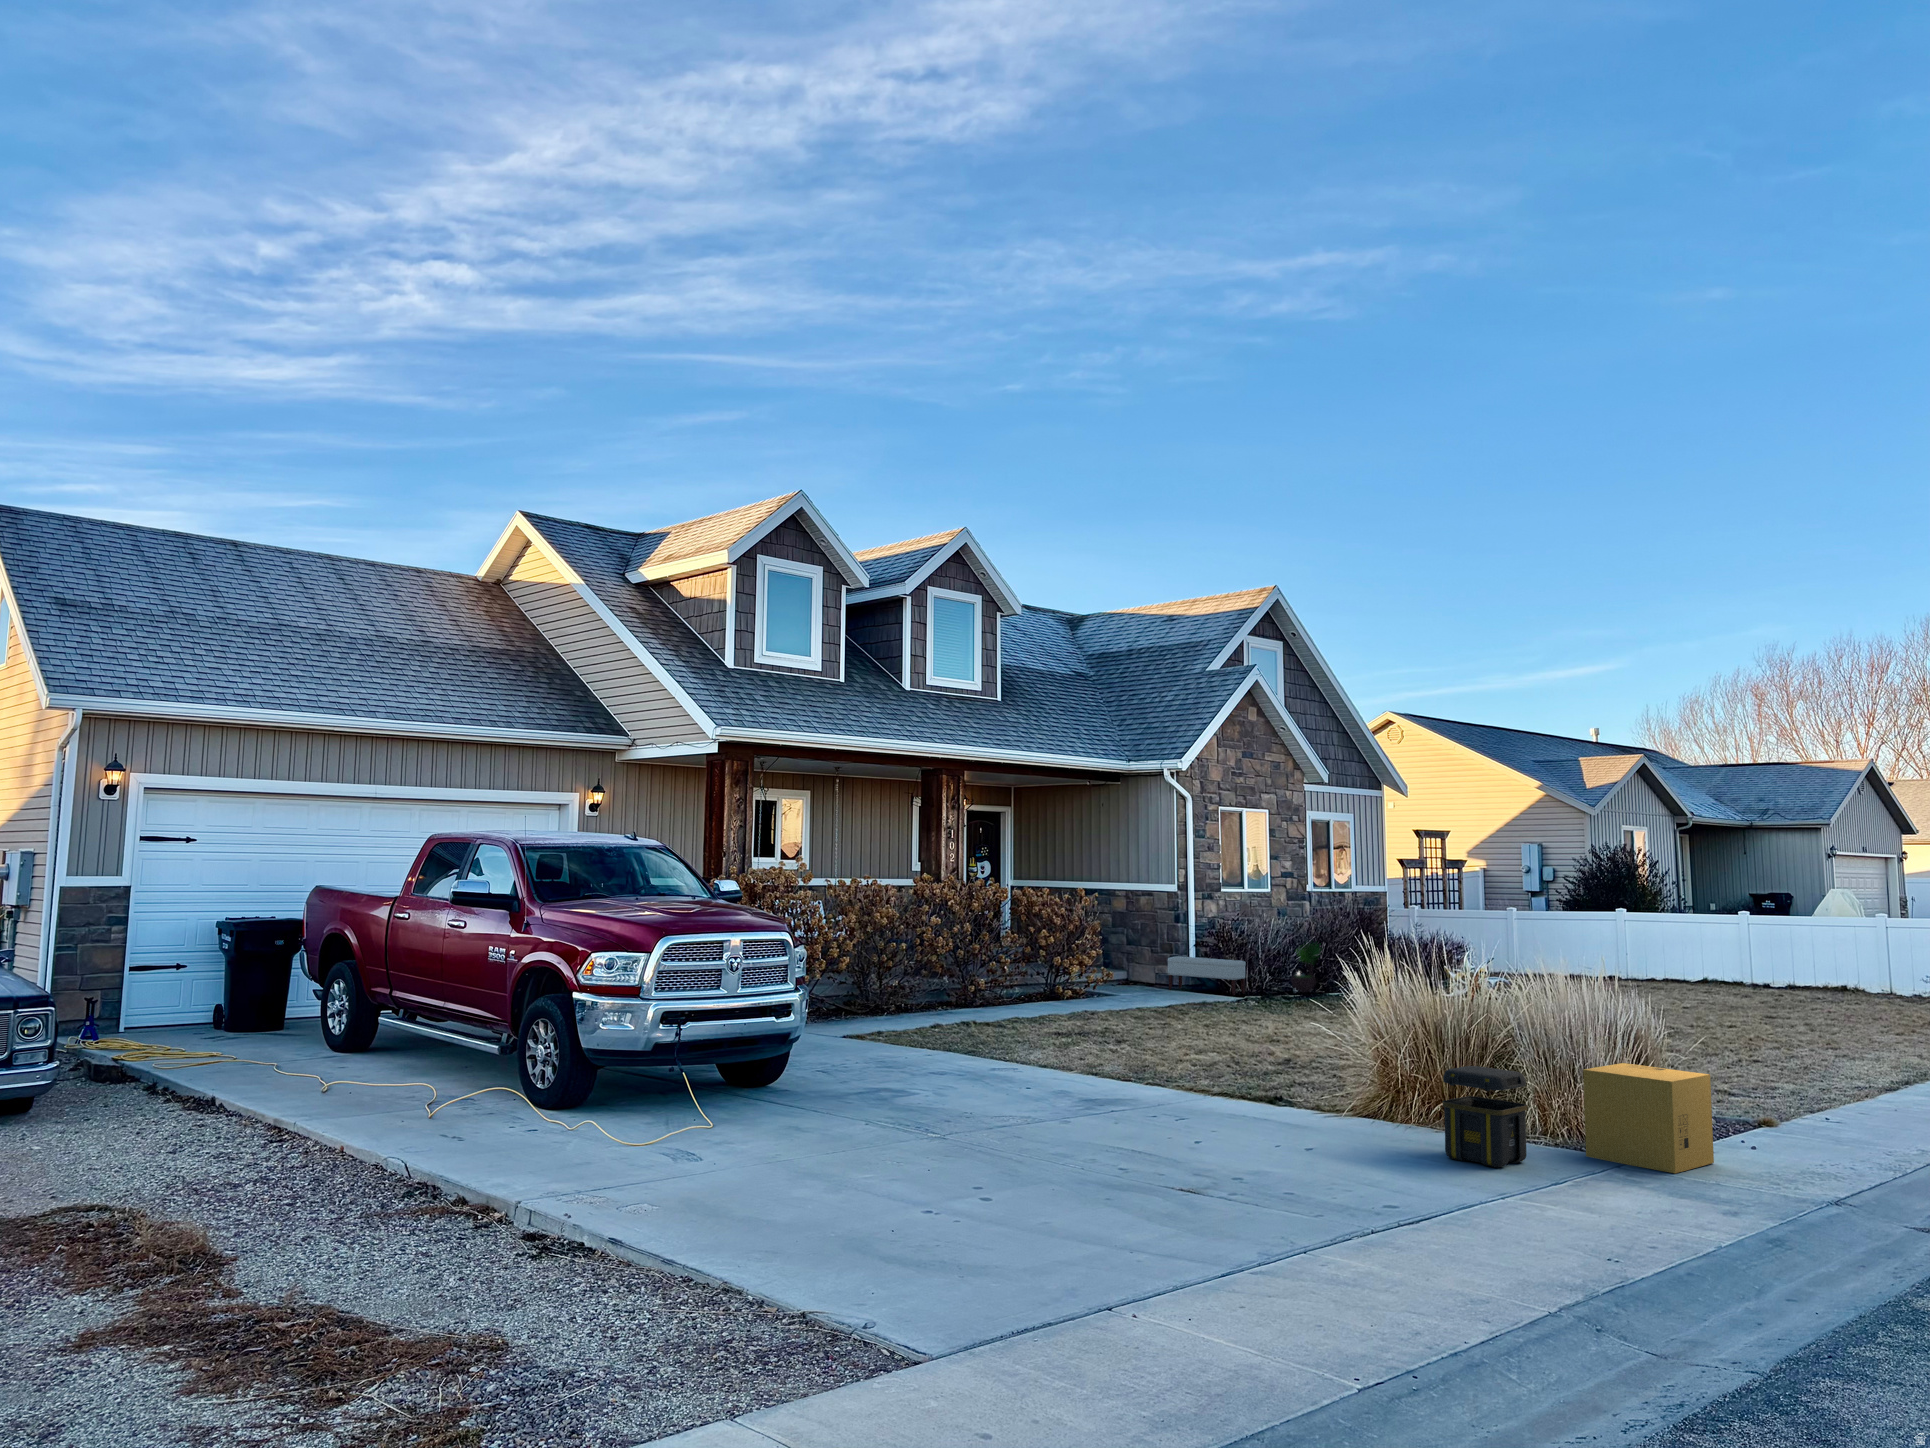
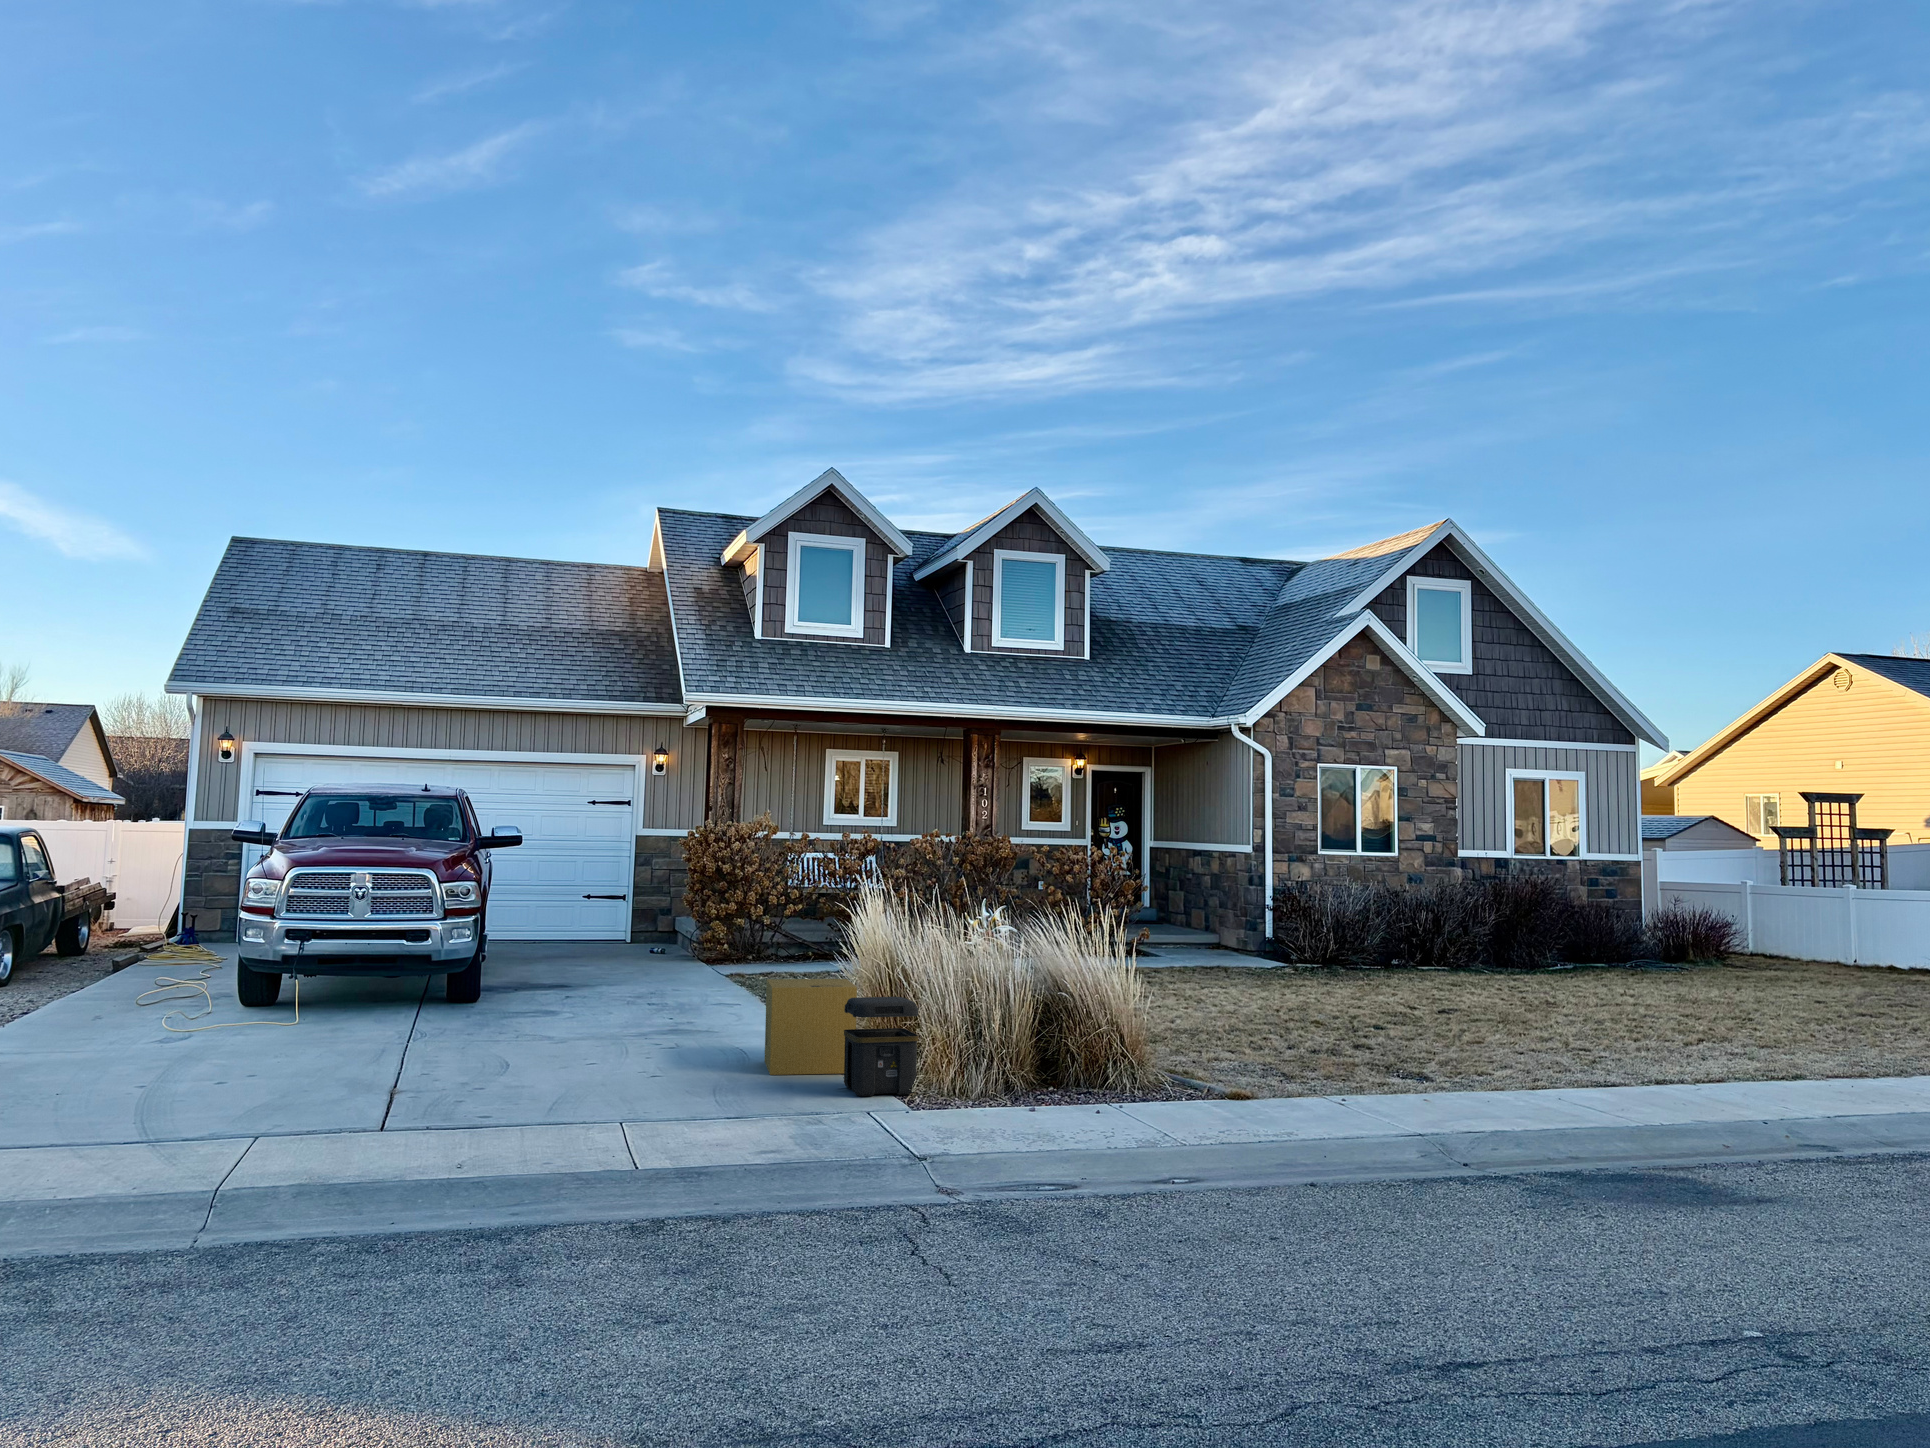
potted tree: present [1292,943,1320,993] -> none [1381,906,1417,968]
bench: present [1168,956,1246,995] -> none [1234,925,1310,967]
cardboard box: present [1583,1063,1714,1173] -> present [765,979,857,1075]

